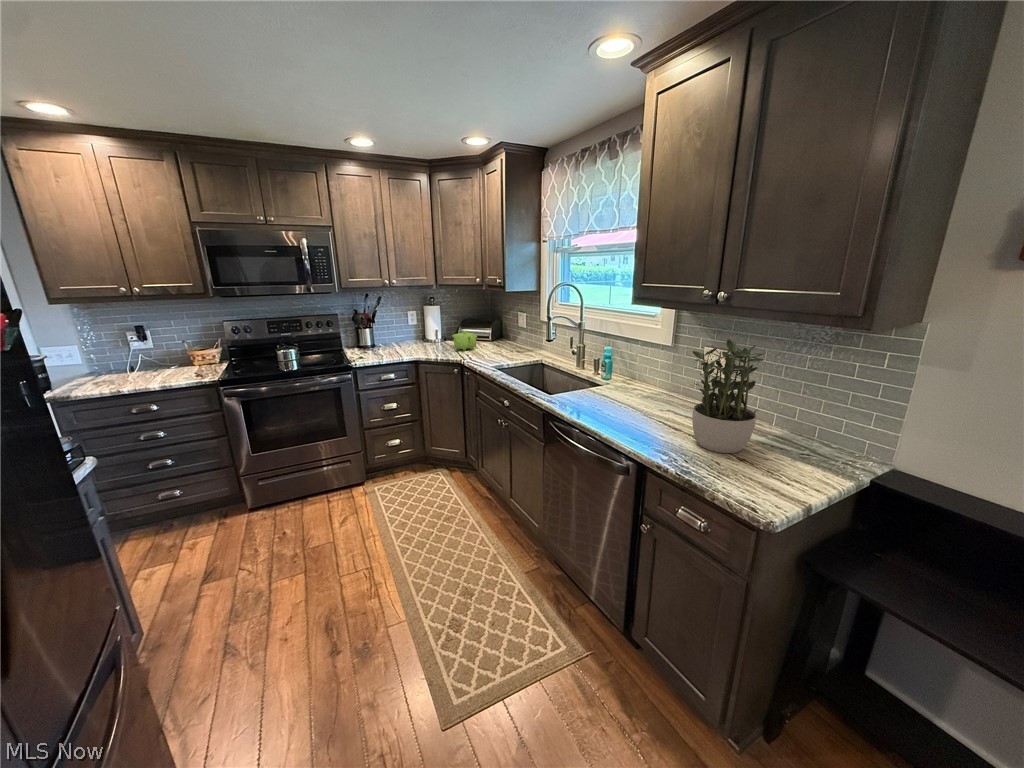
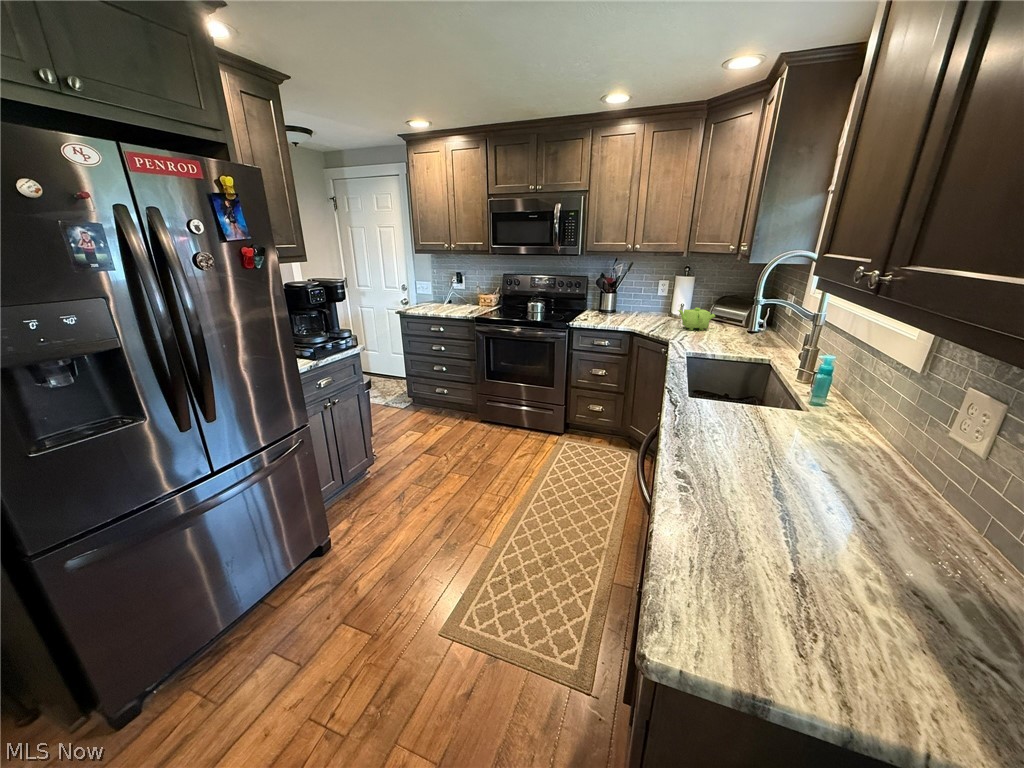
potted plant: present [692,339,764,453] -> none [765,353,985,575]

